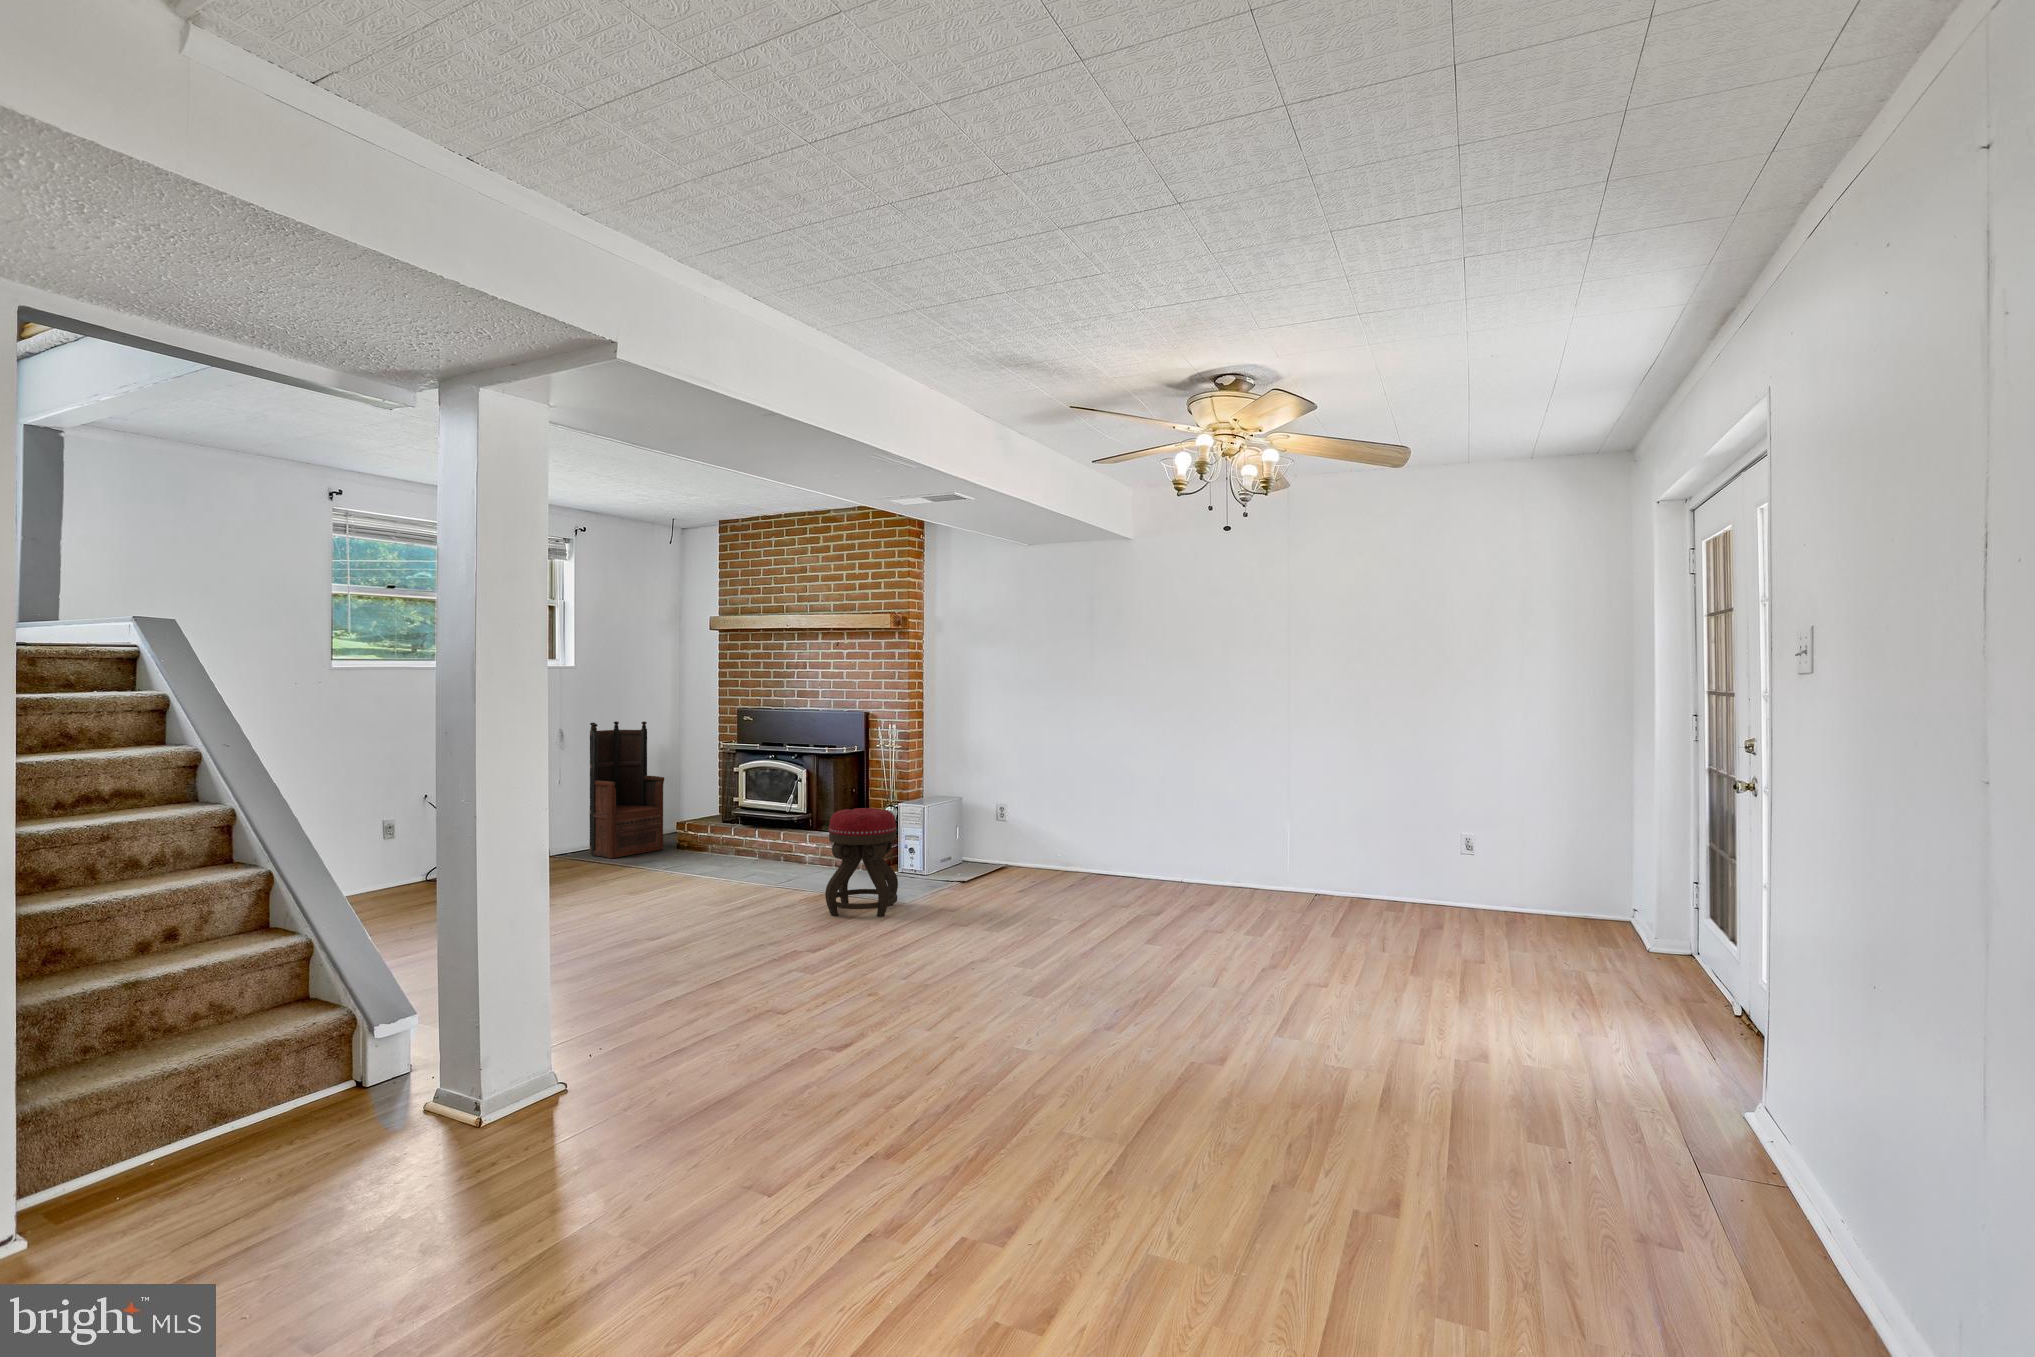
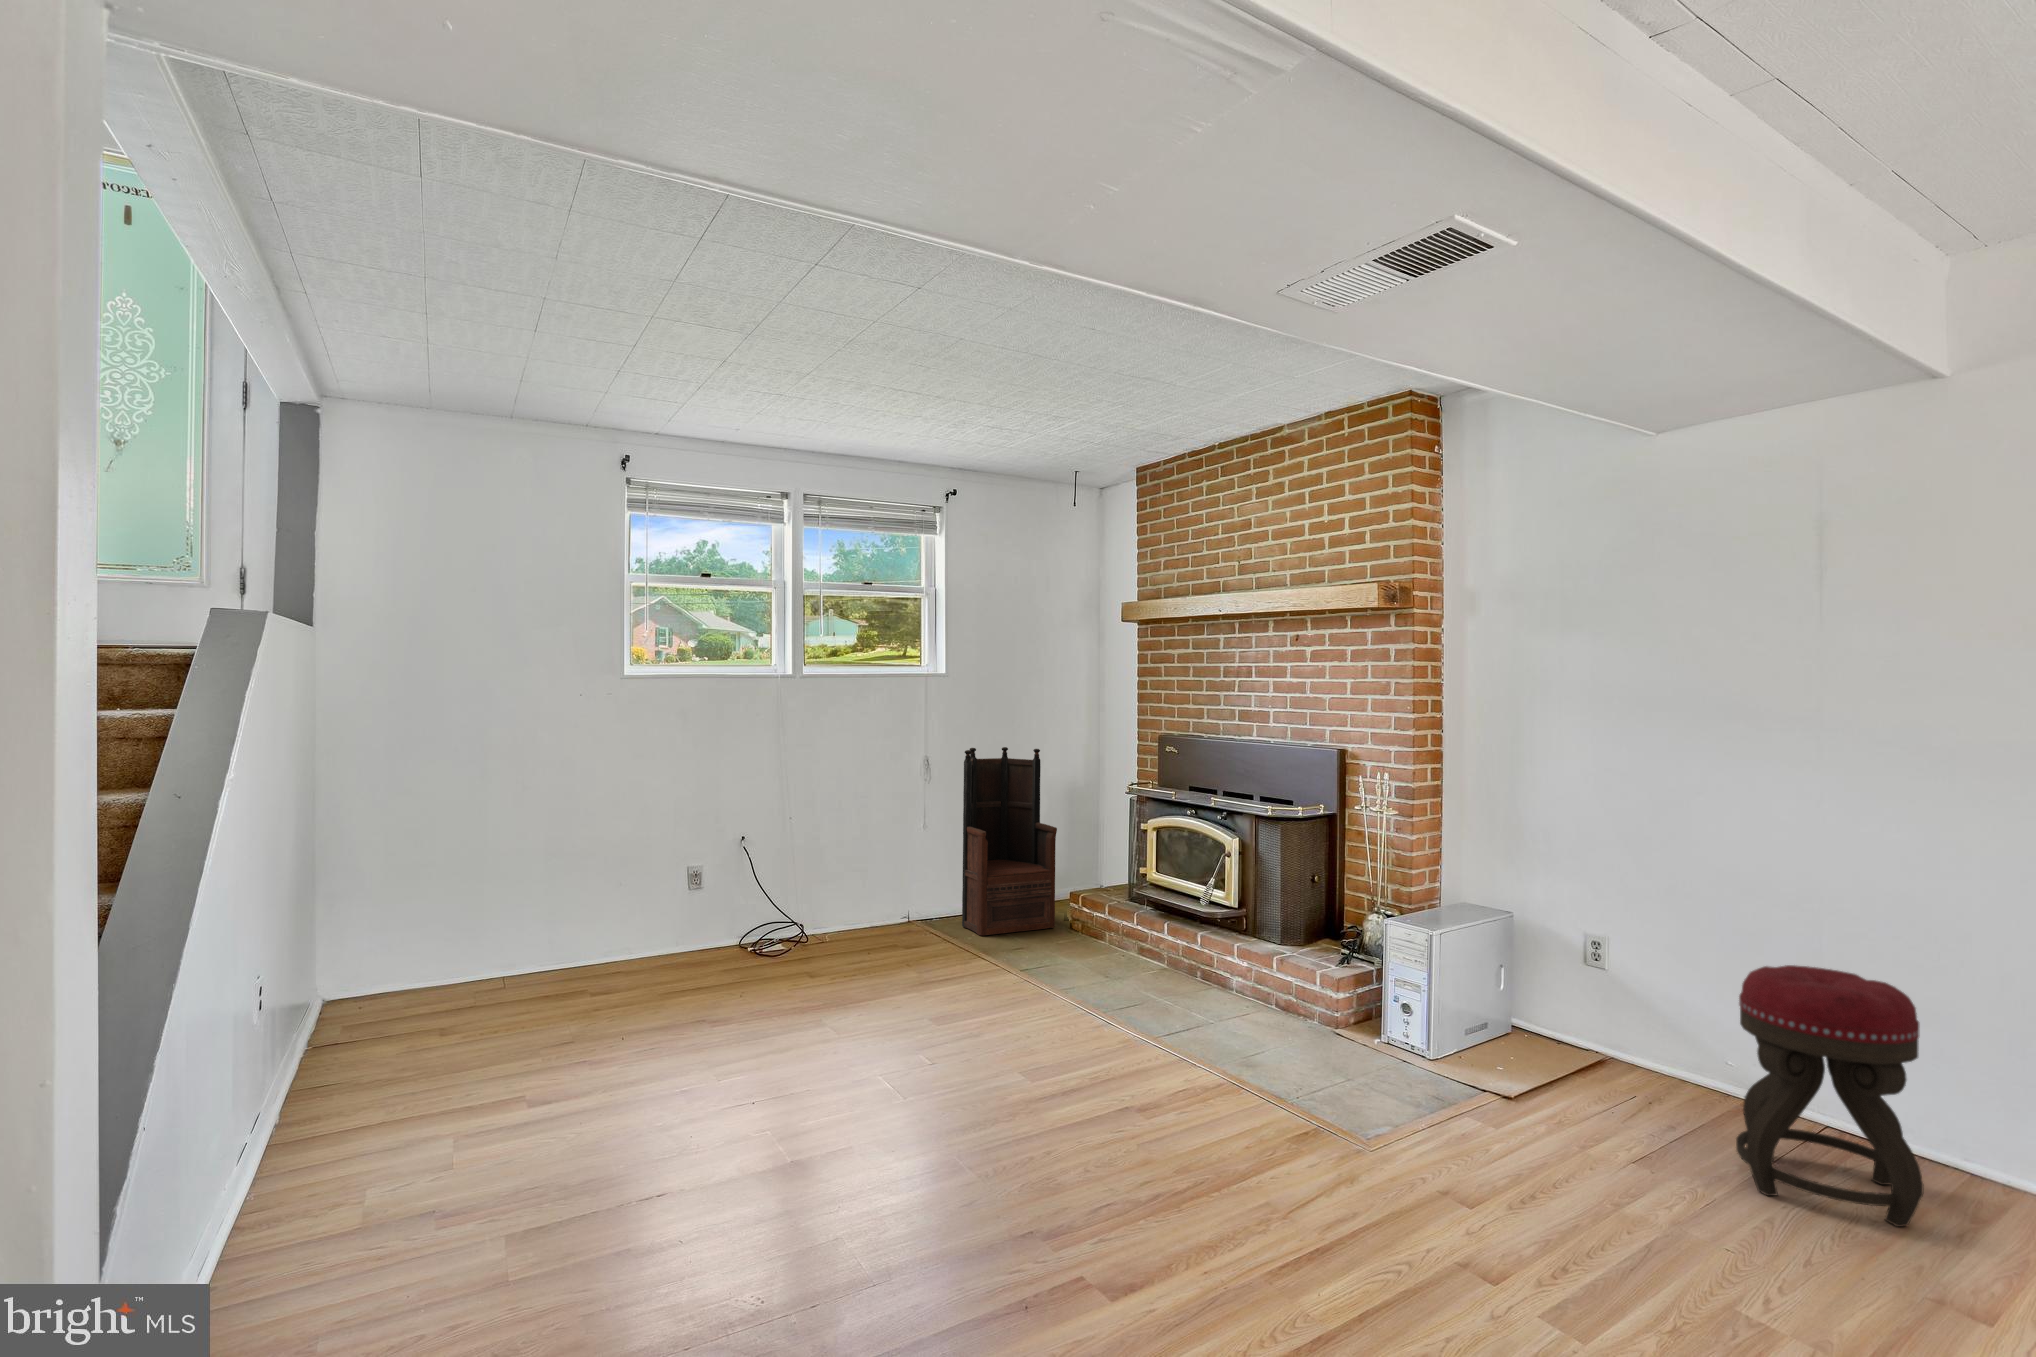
ottoman: present [825,808,898,917] -> present [1736,965,1924,1227]

